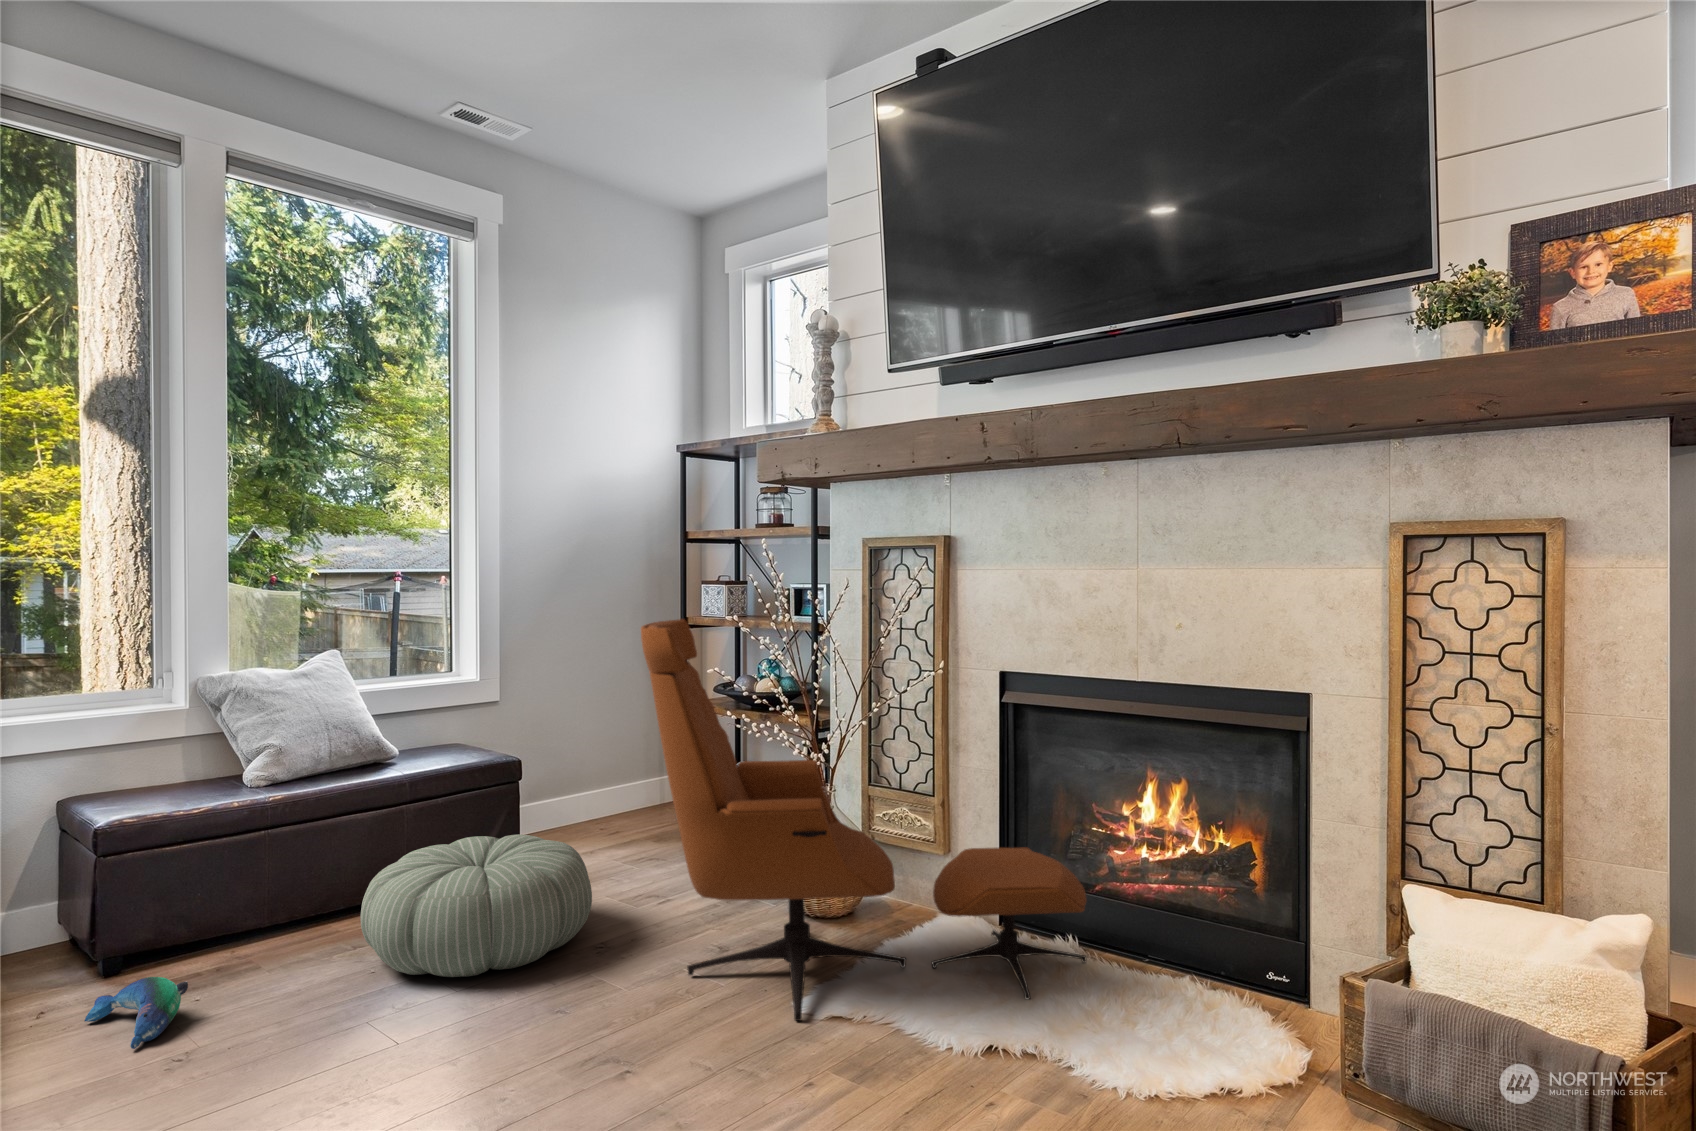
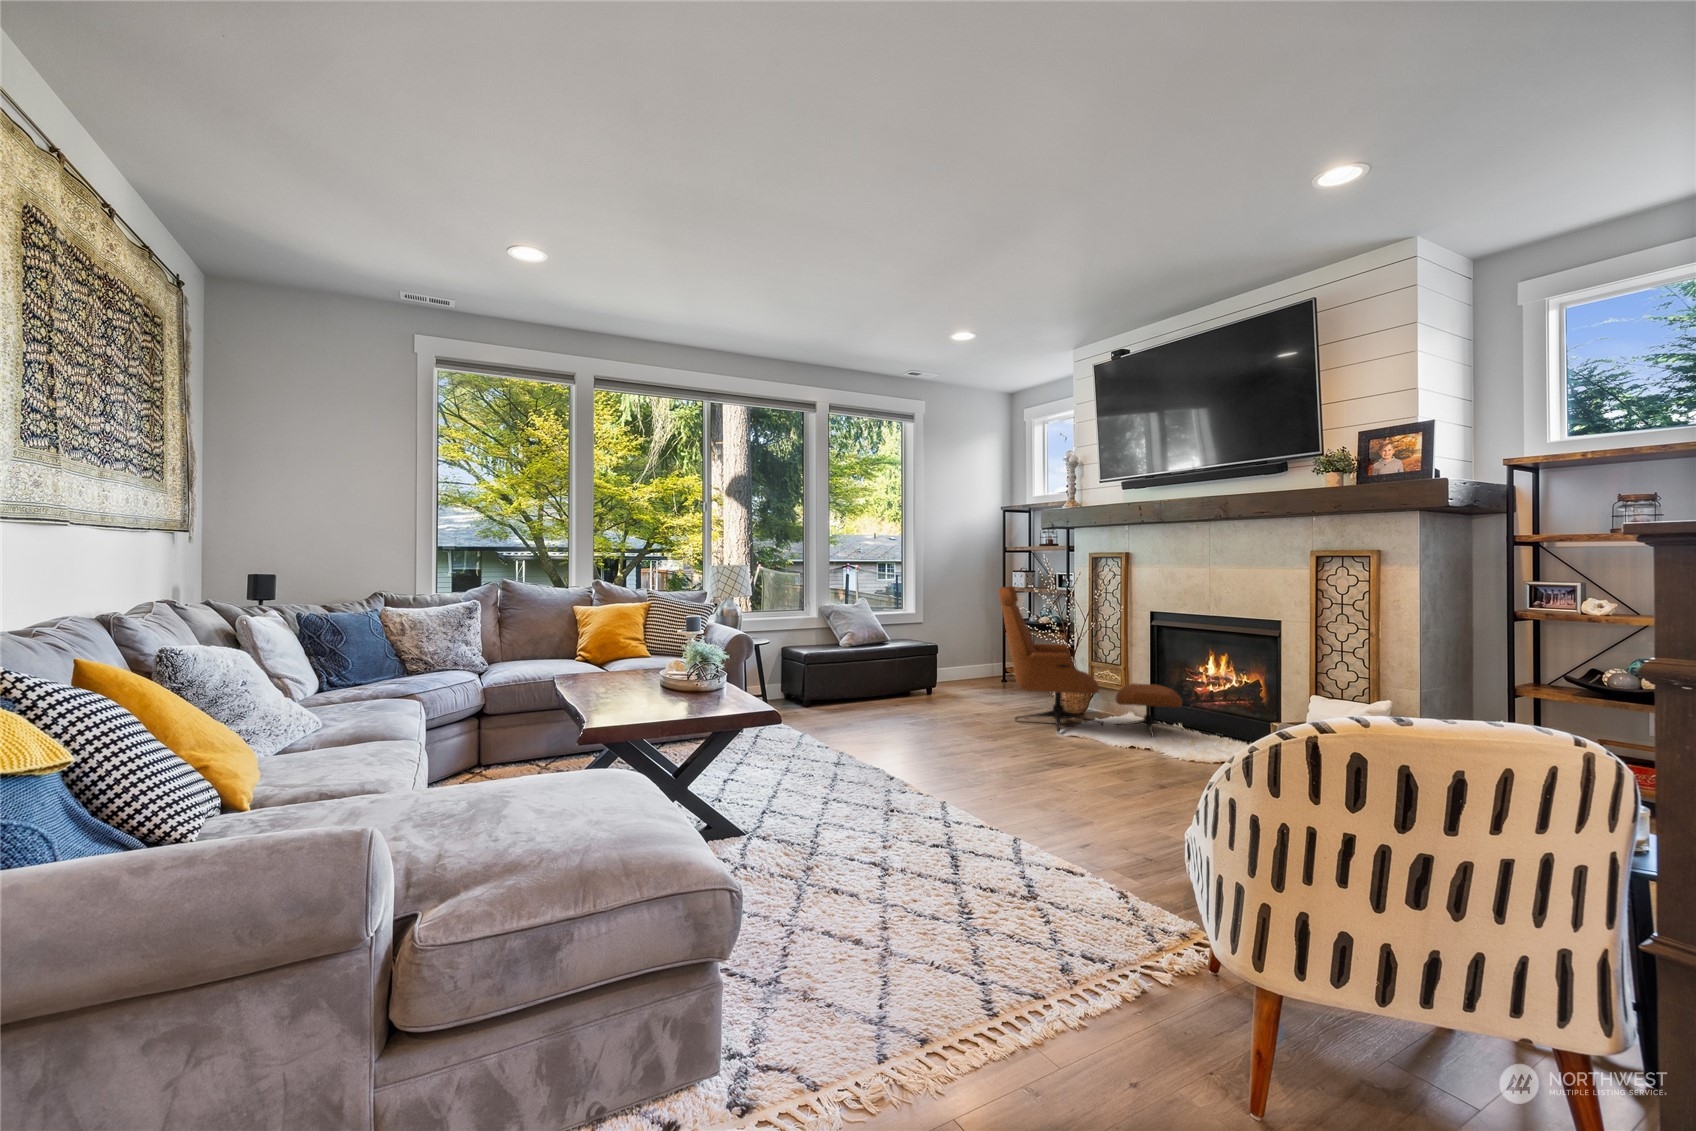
pouf: present [360,834,592,977] -> none [893,670,975,714]
plush toy: present [85,977,188,1049] -> none [816,701,846,720]

